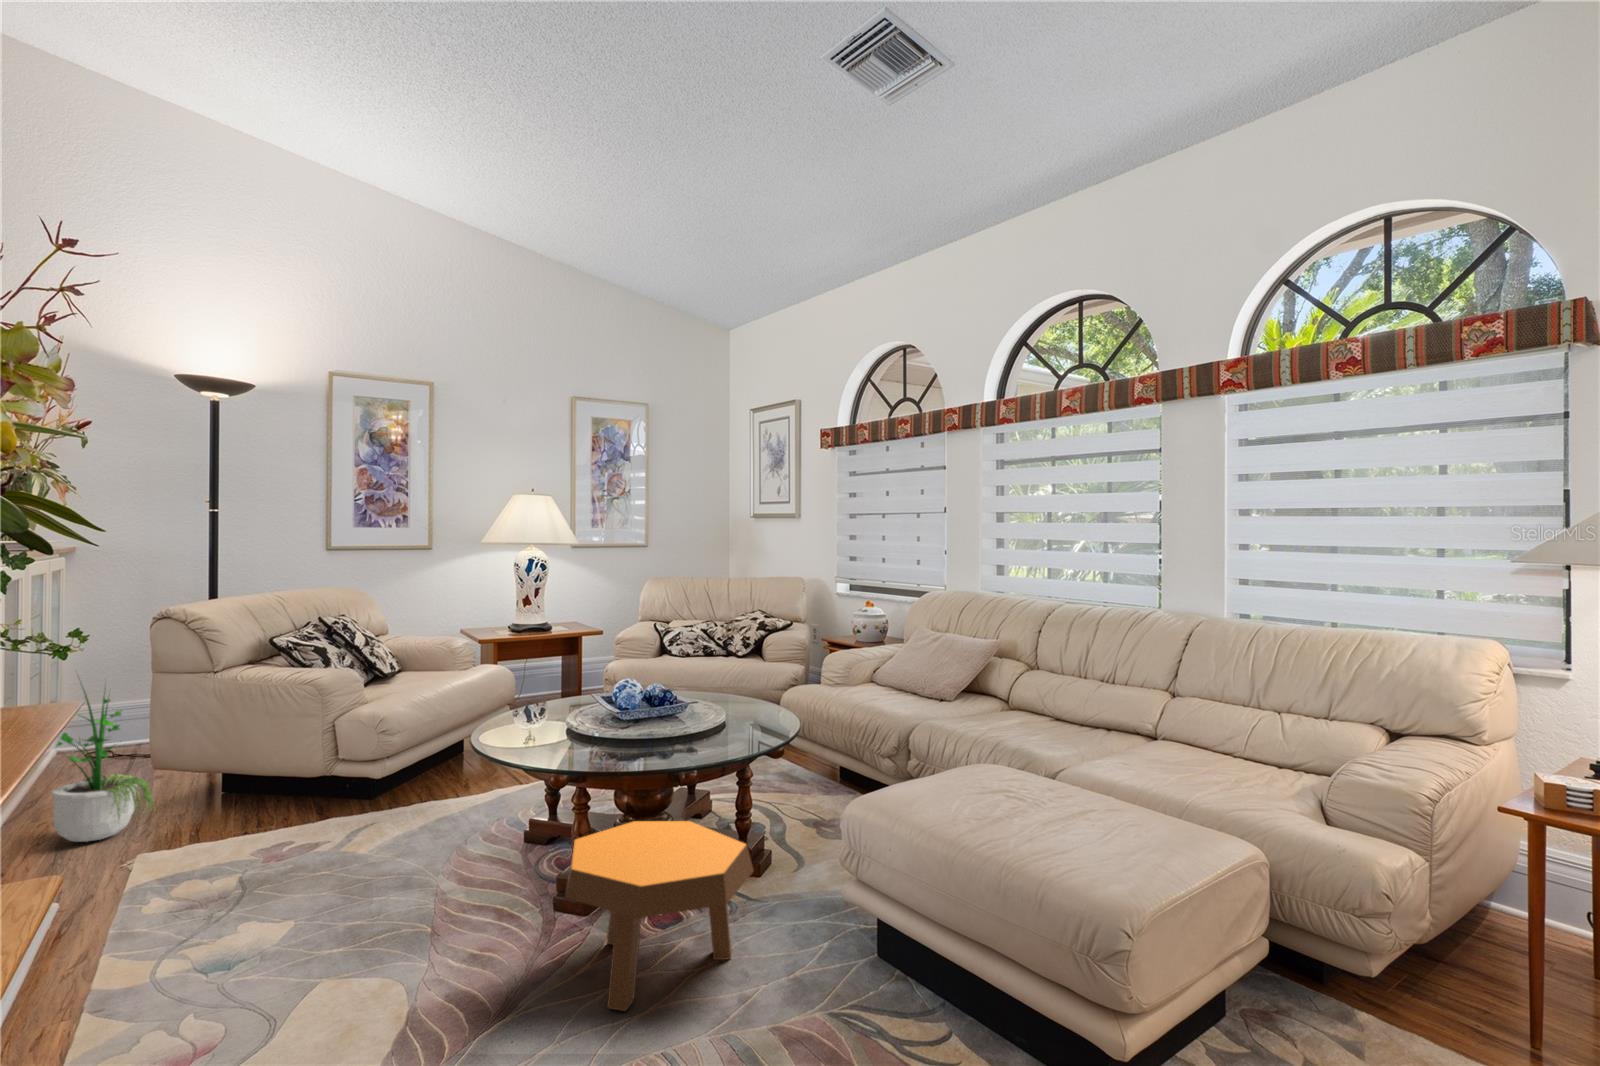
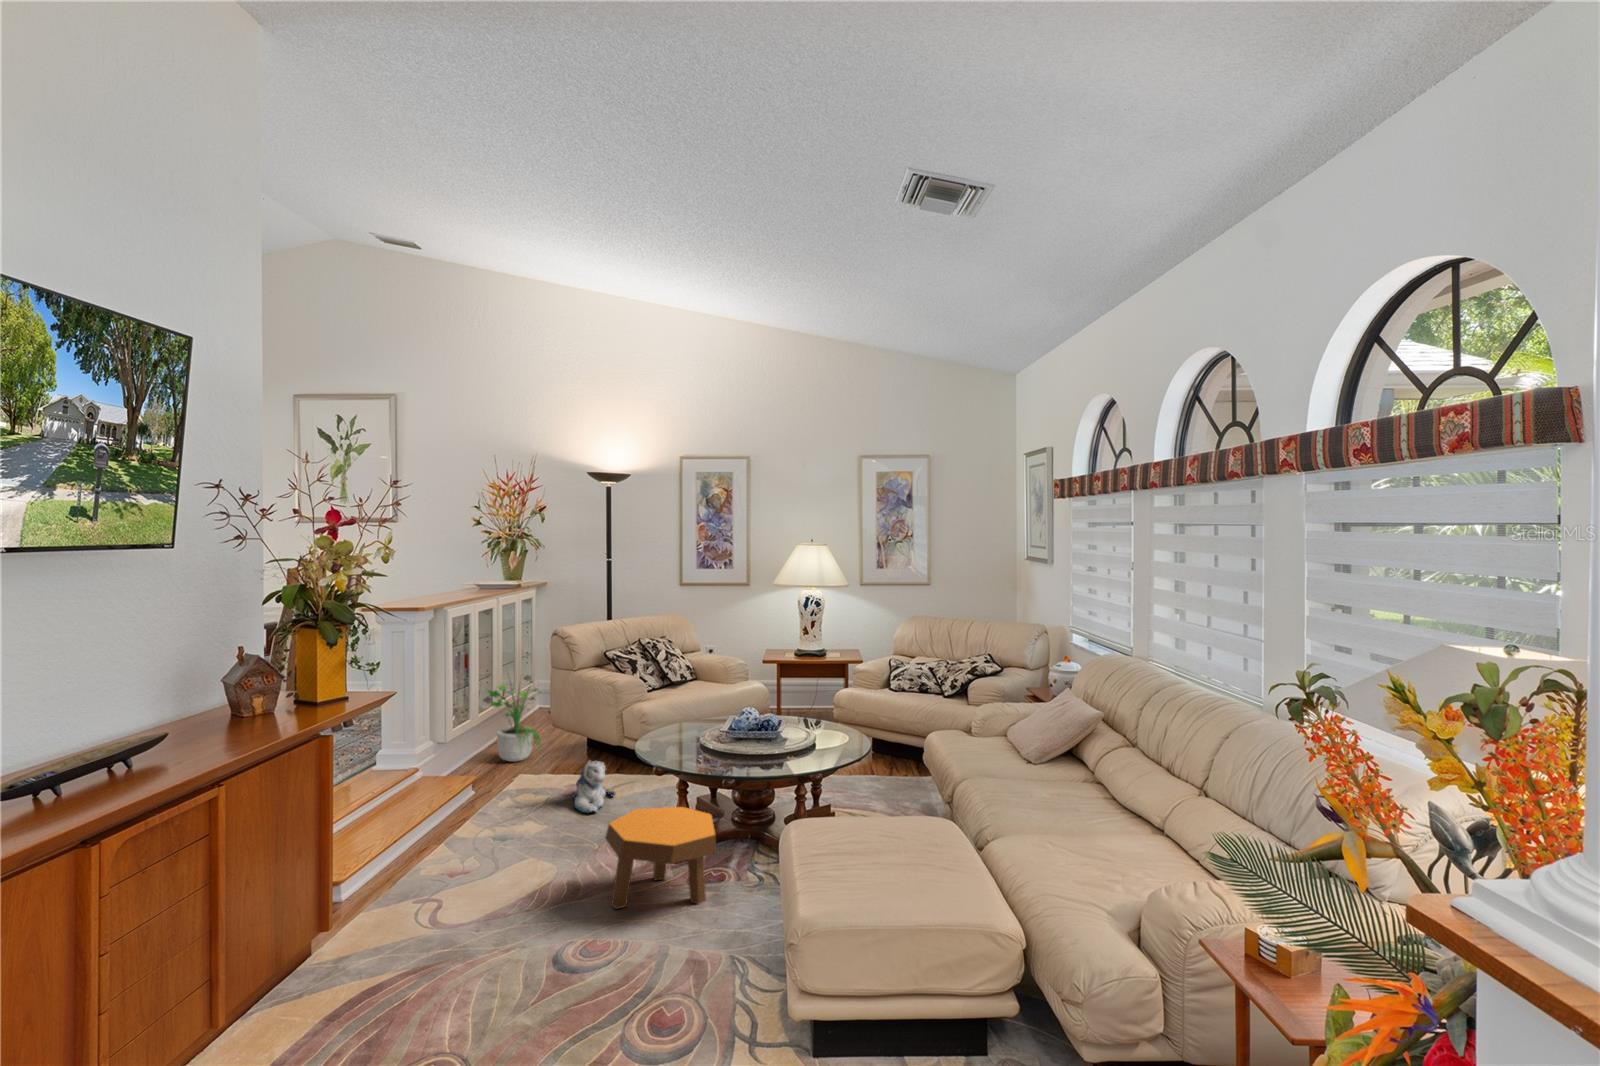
plush toy: none [298,795,378,885] -> present [573,761,615,813]

